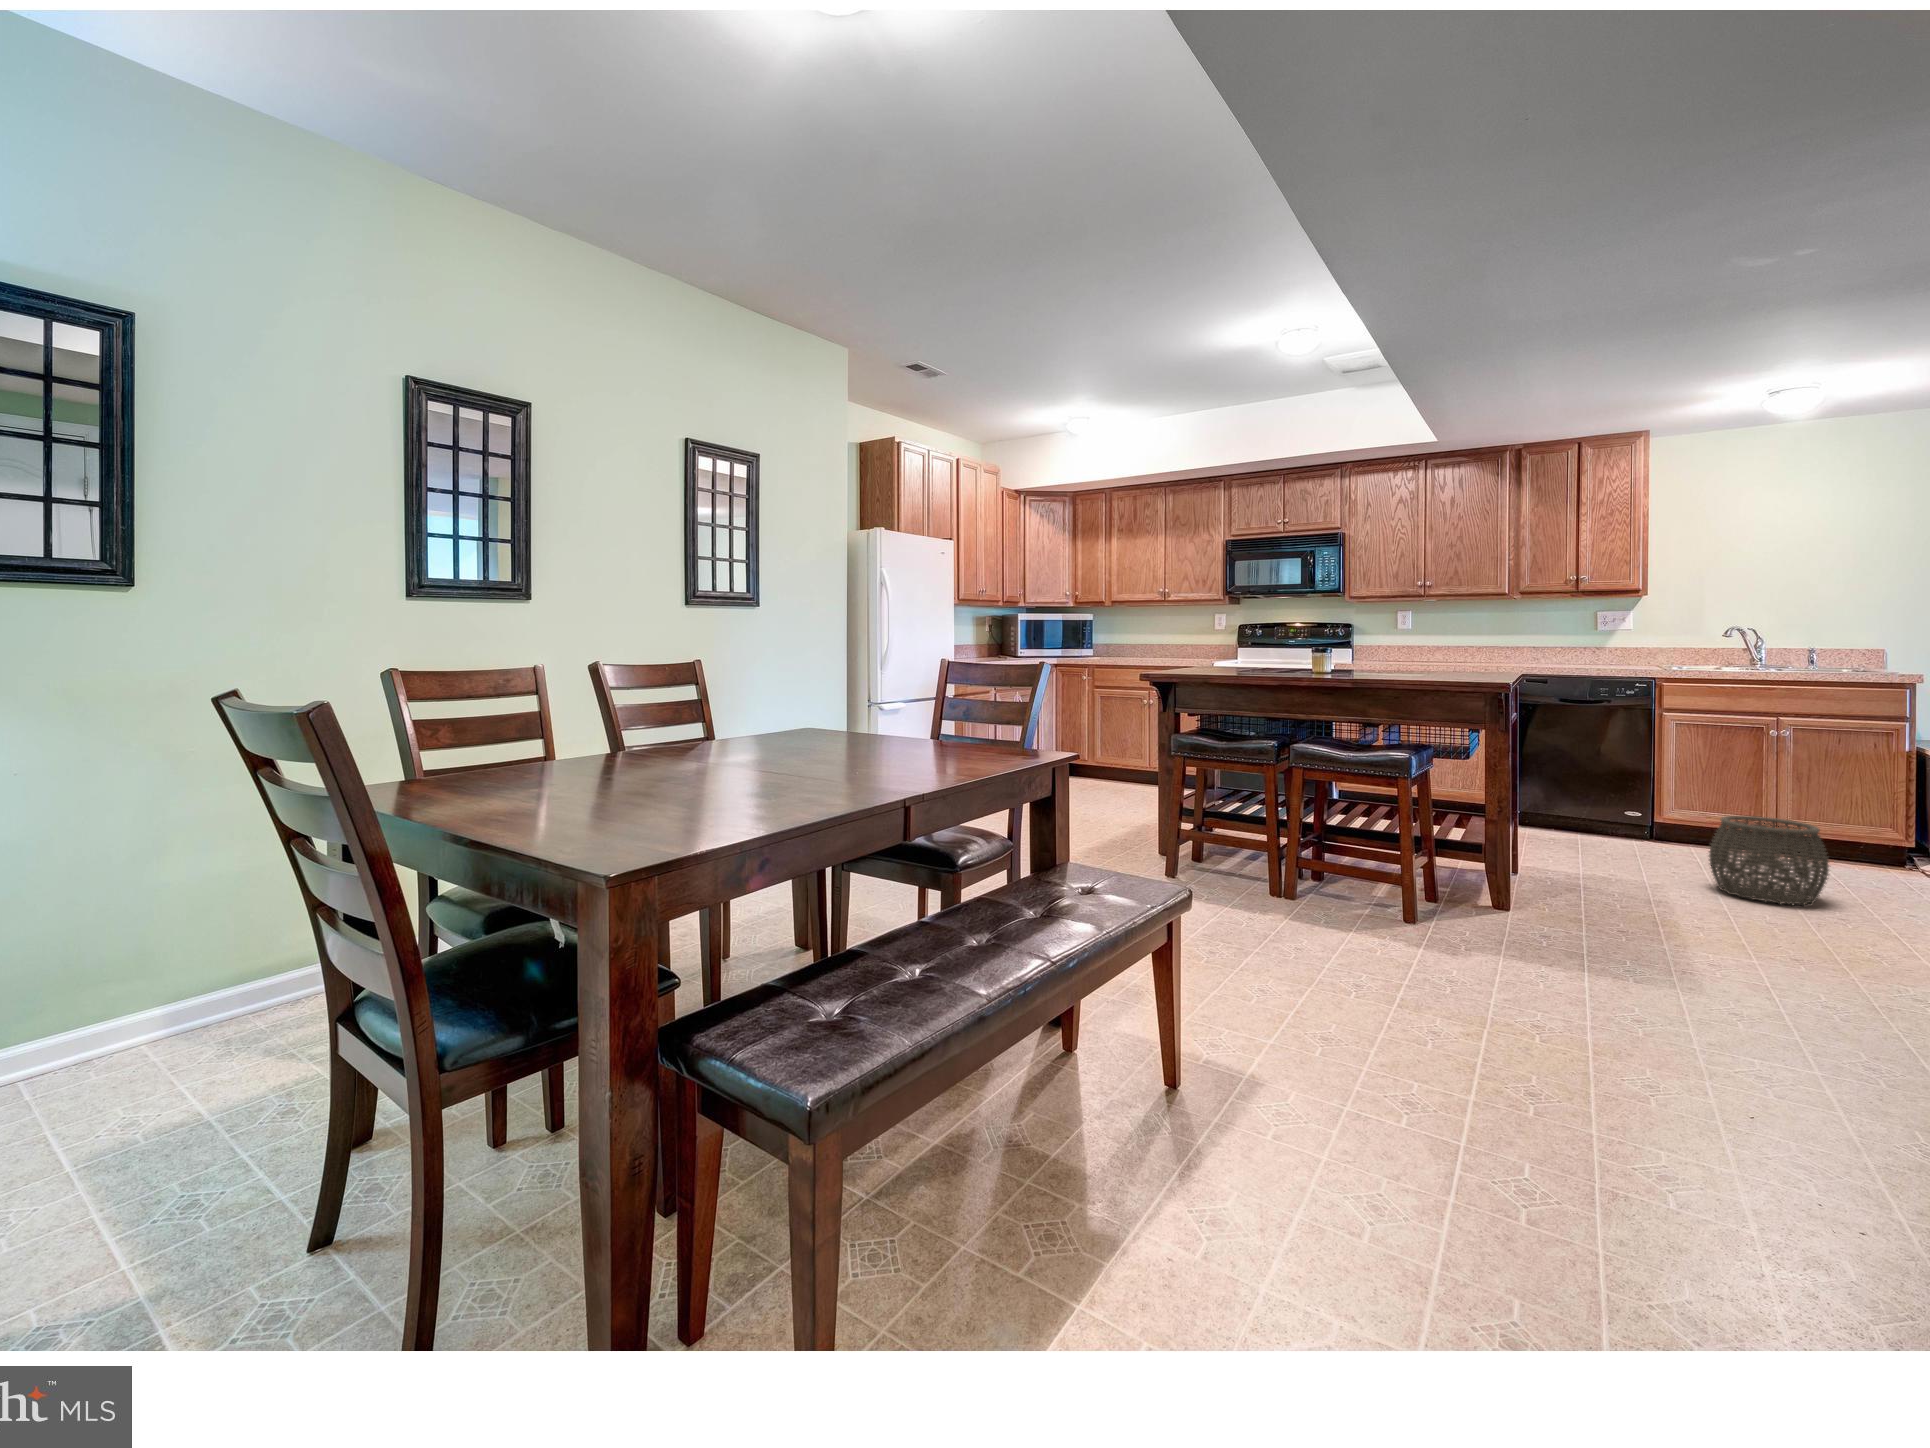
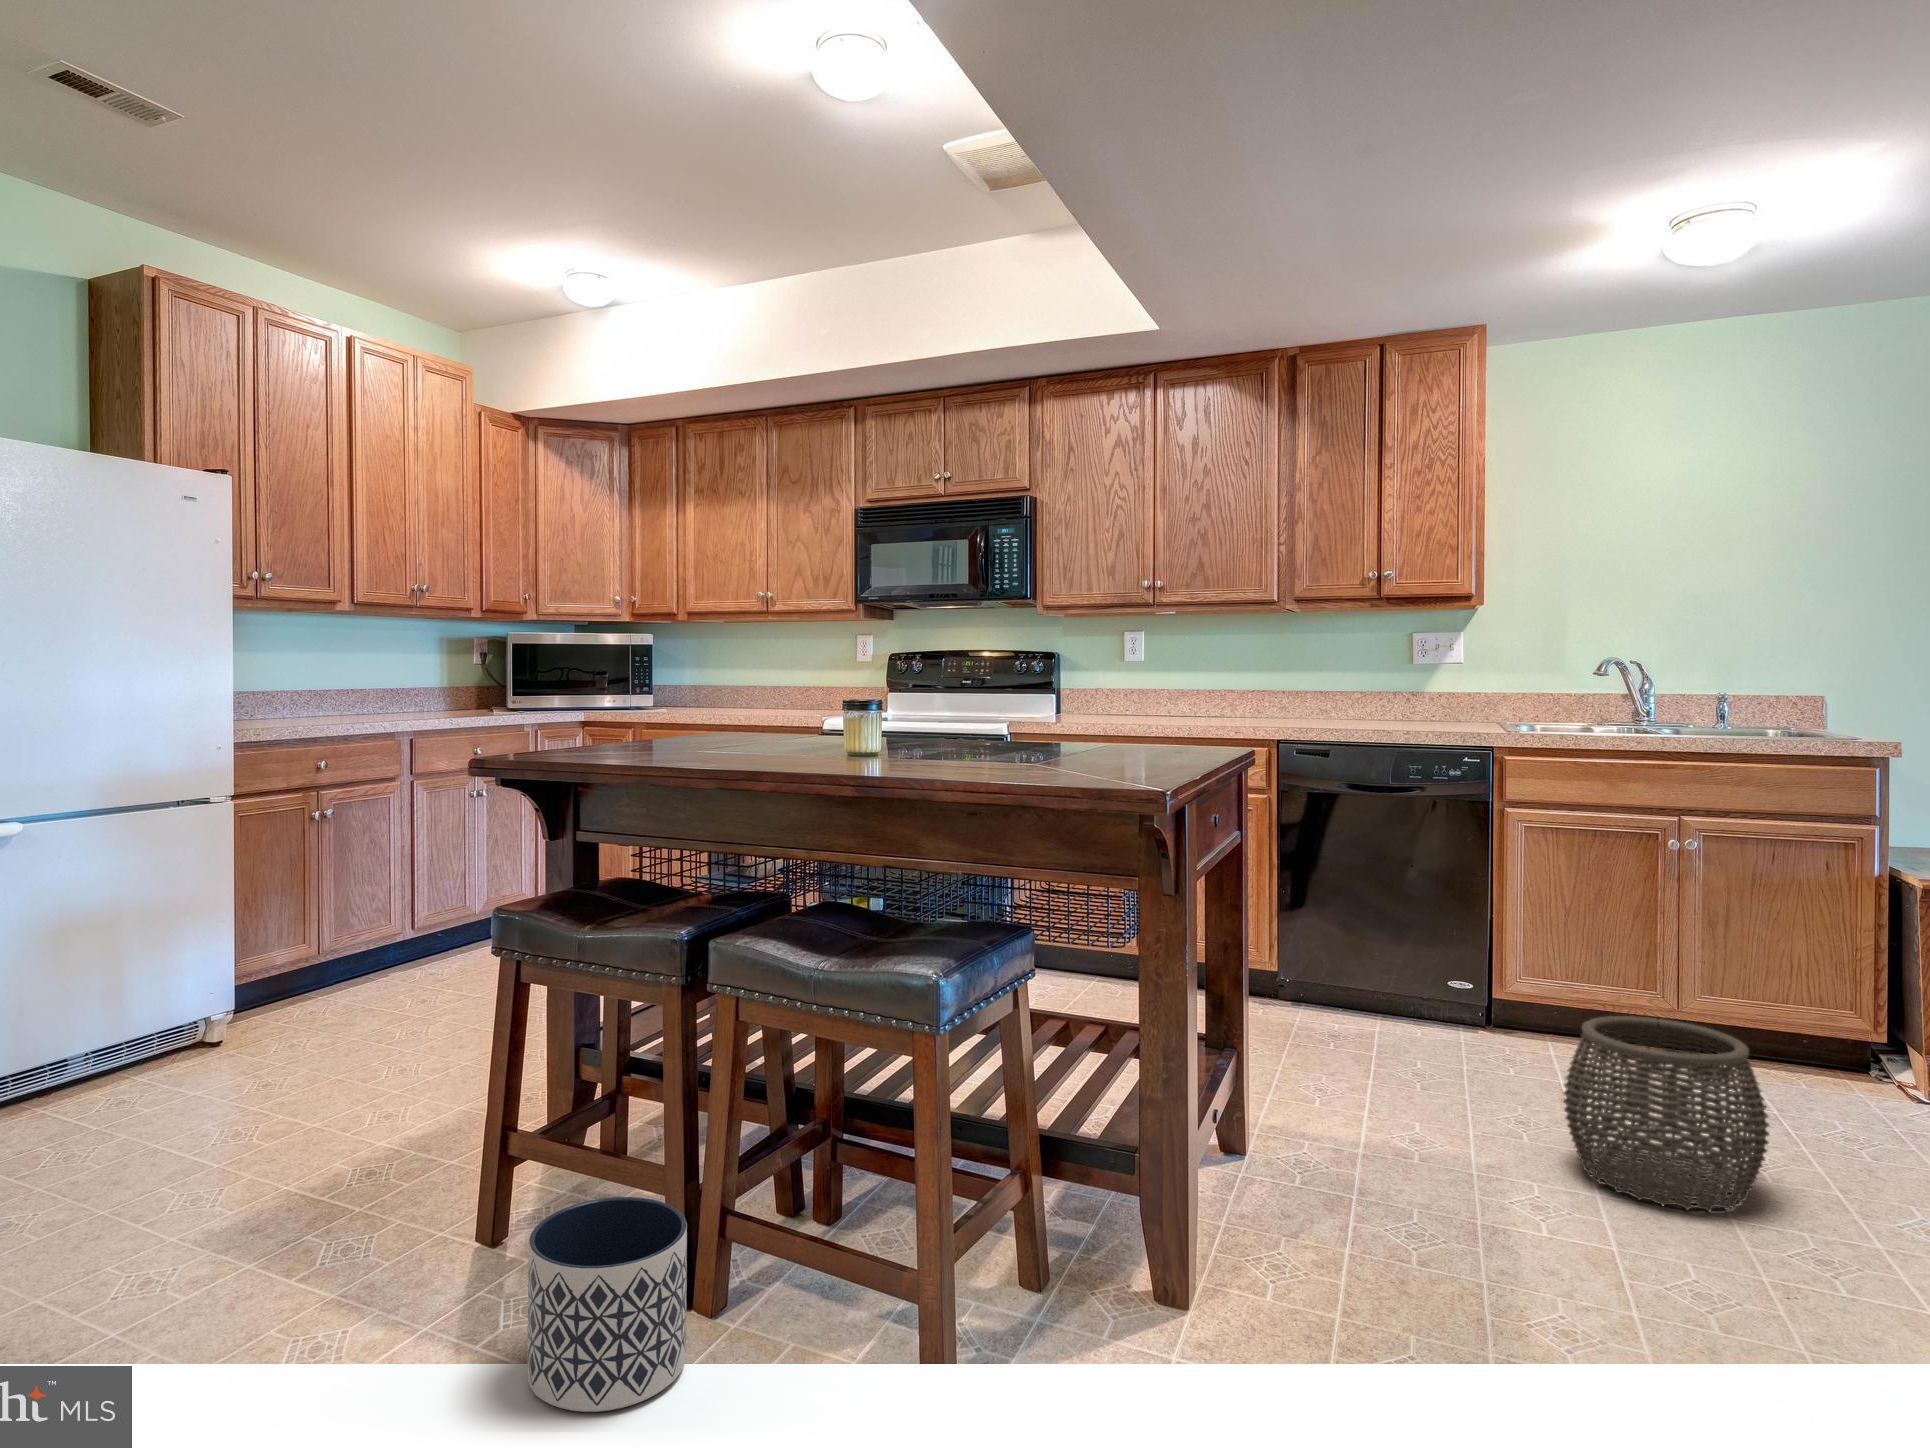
planter: none [1253,858,1319,928] -> present [528,1197,687,1412]

